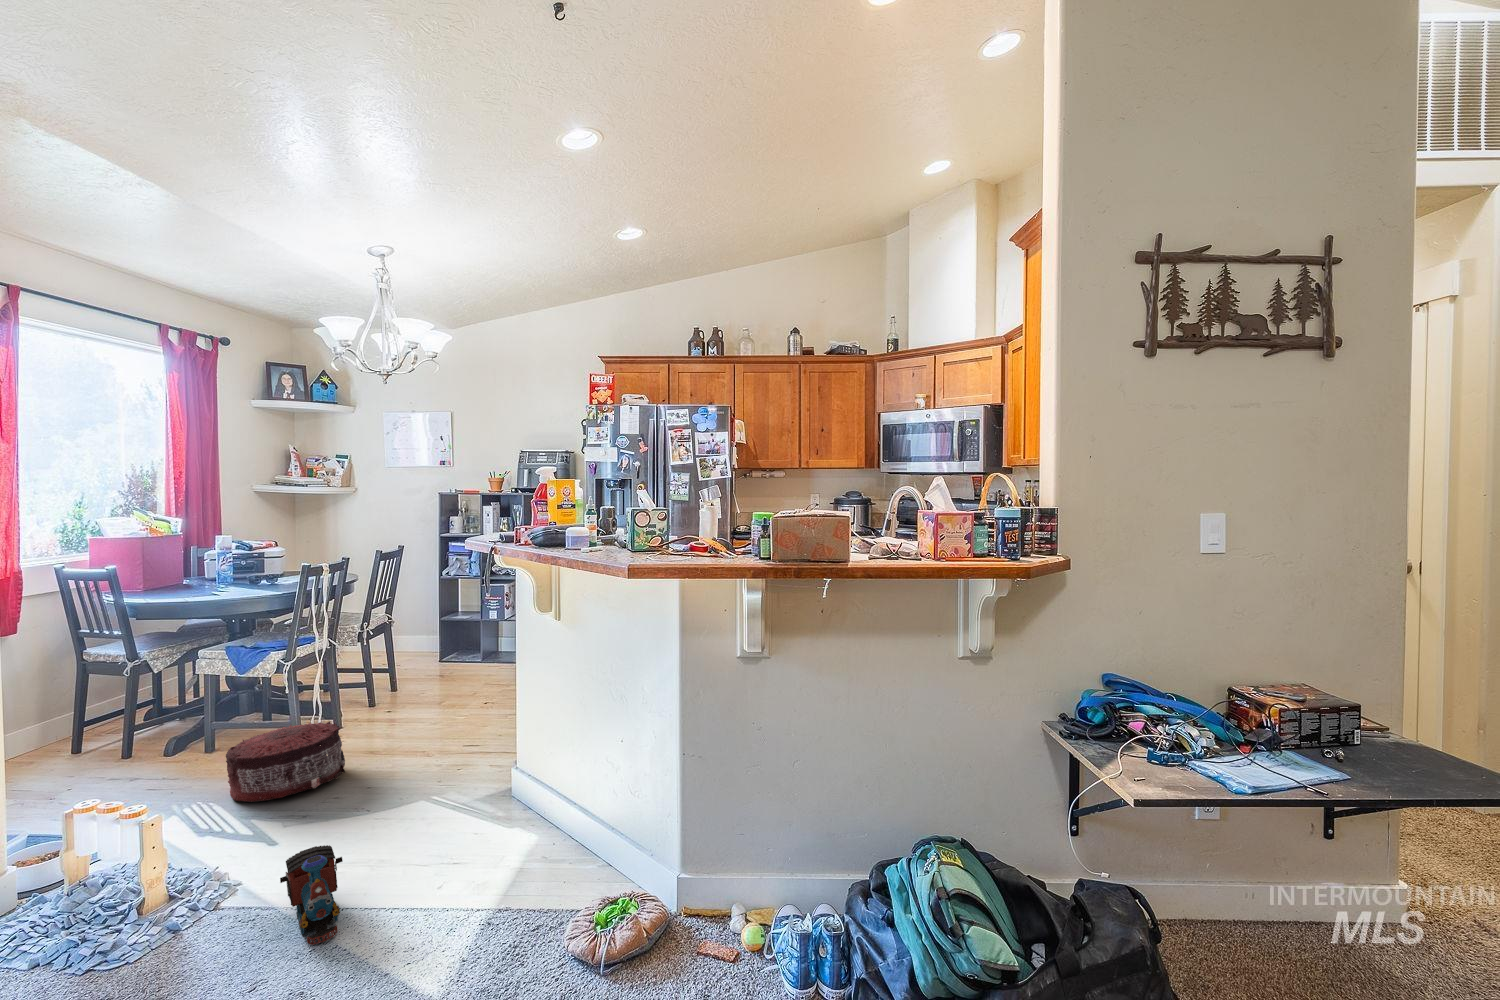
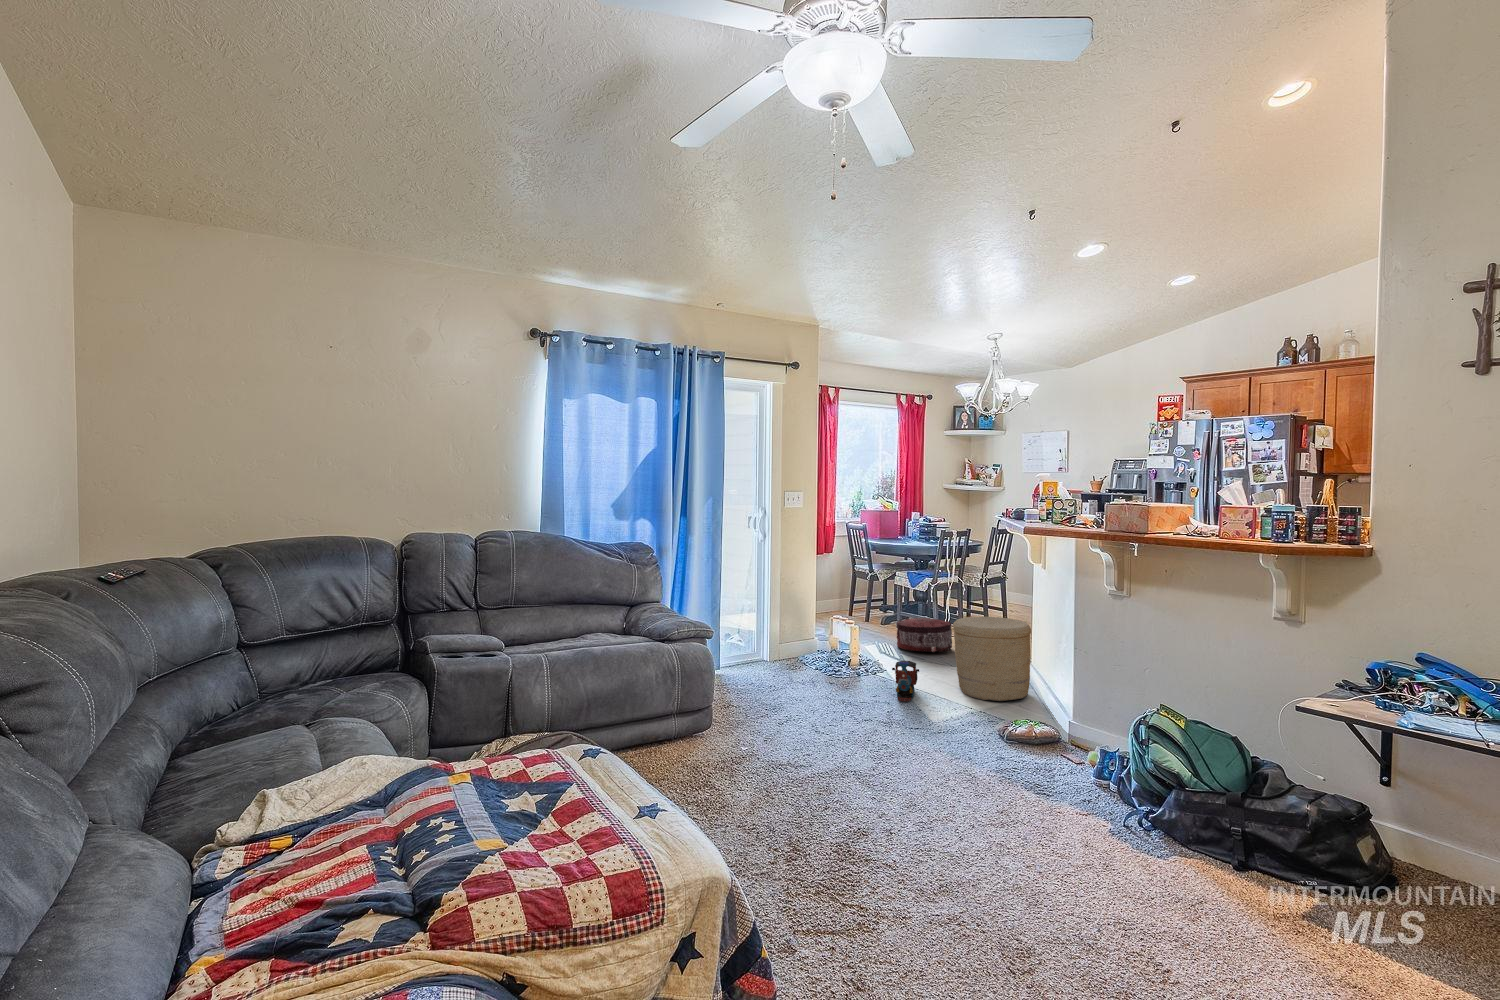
woven basket: none [389,703,522,862] -> present [953,617,1031,701]

